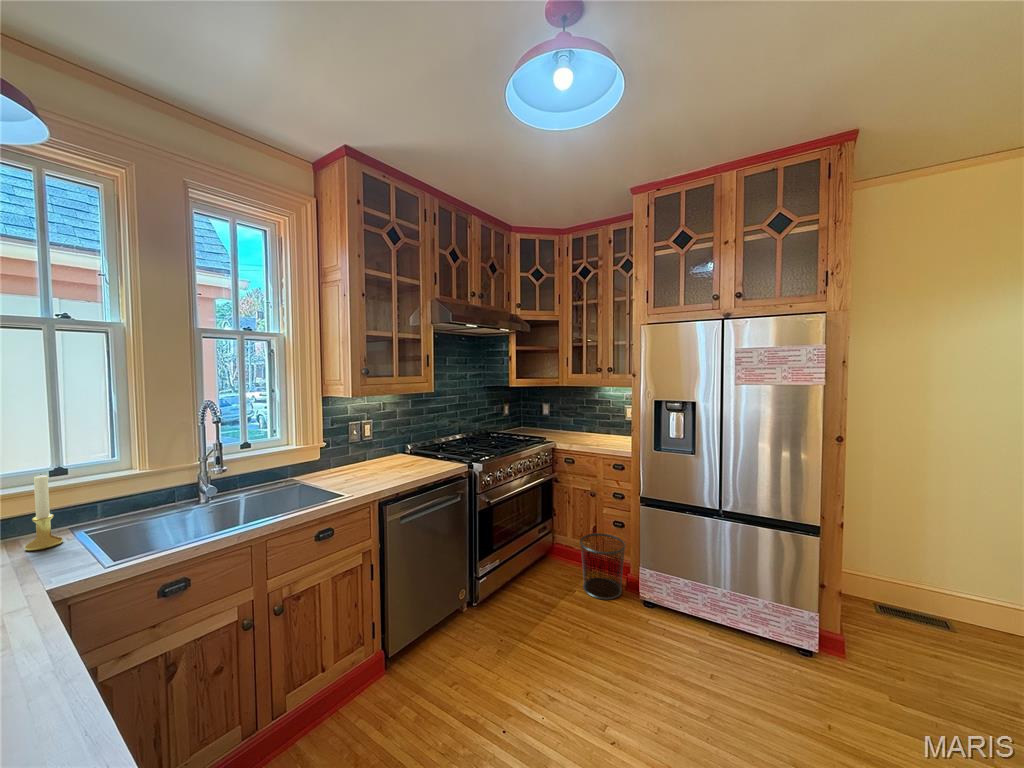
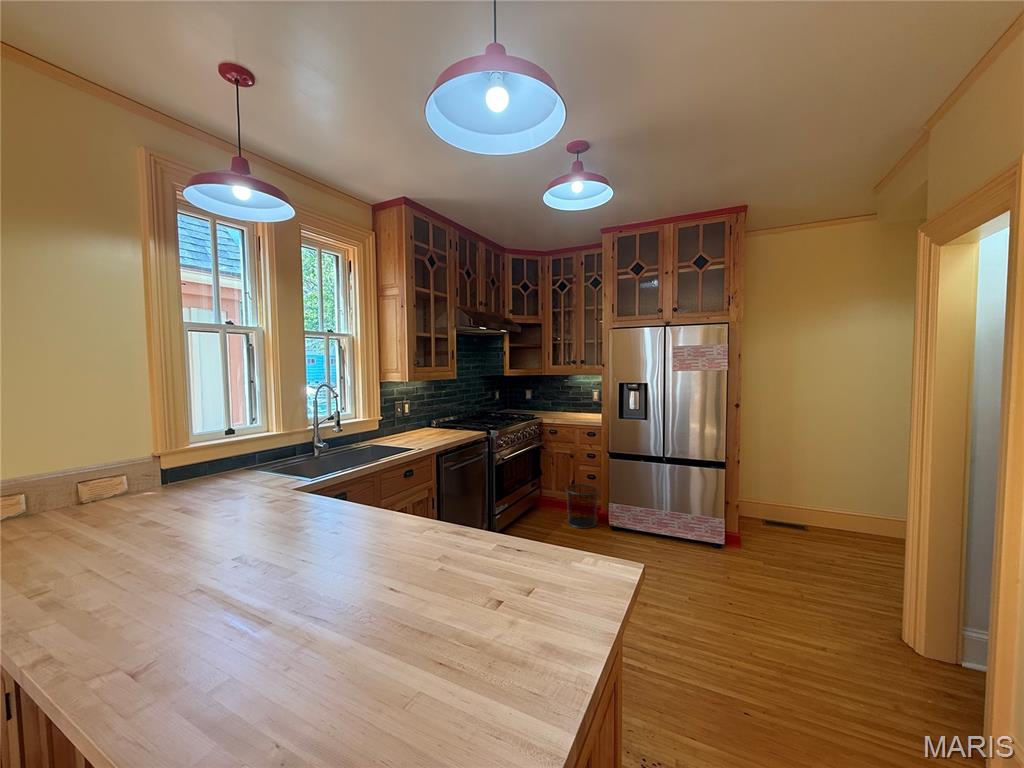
candle holder: present [25,474,63,551] -> none [233,428,253,478]

